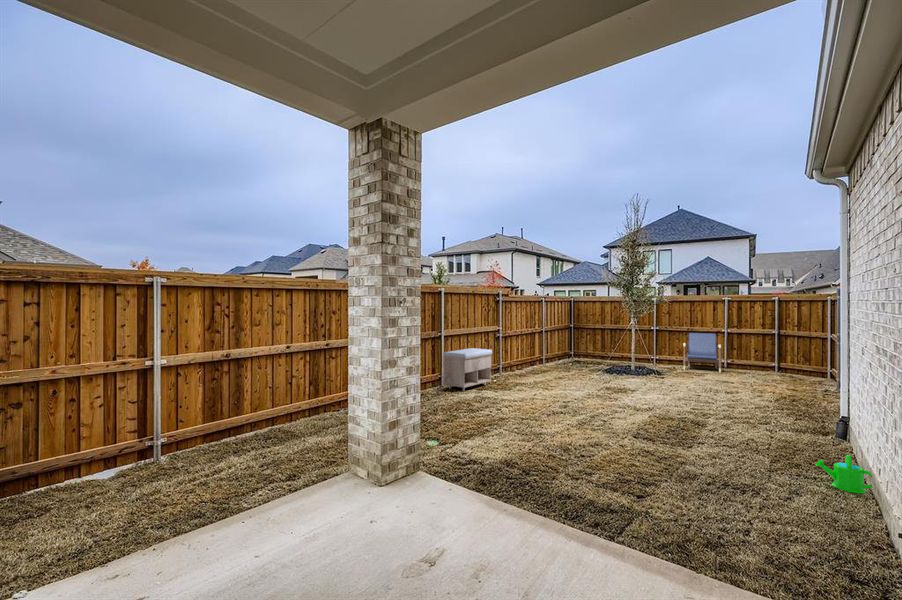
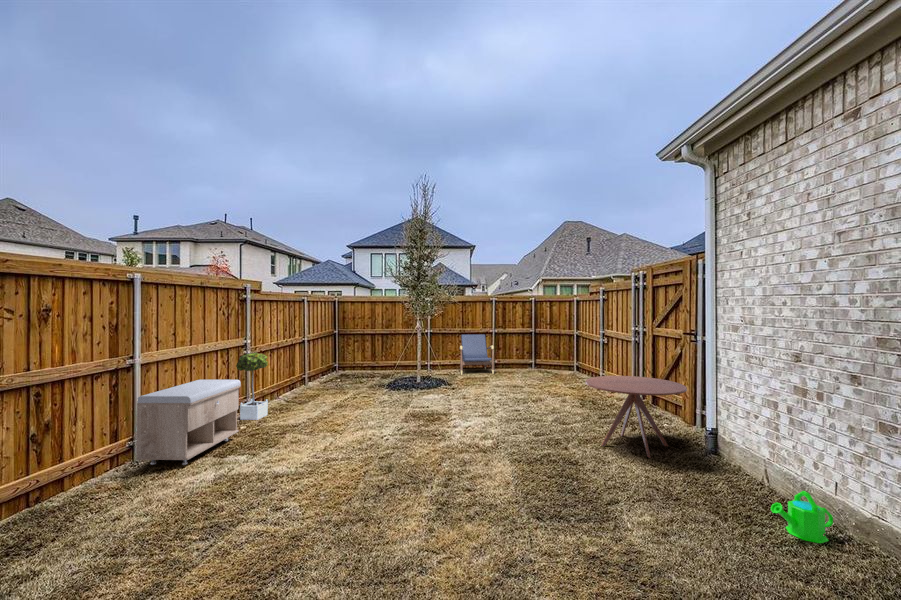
potted tree: none [492,335,511,378] -> present [236,352,268,420]
round table: none [737,370,841,439] -> present [586,376,687,458]

